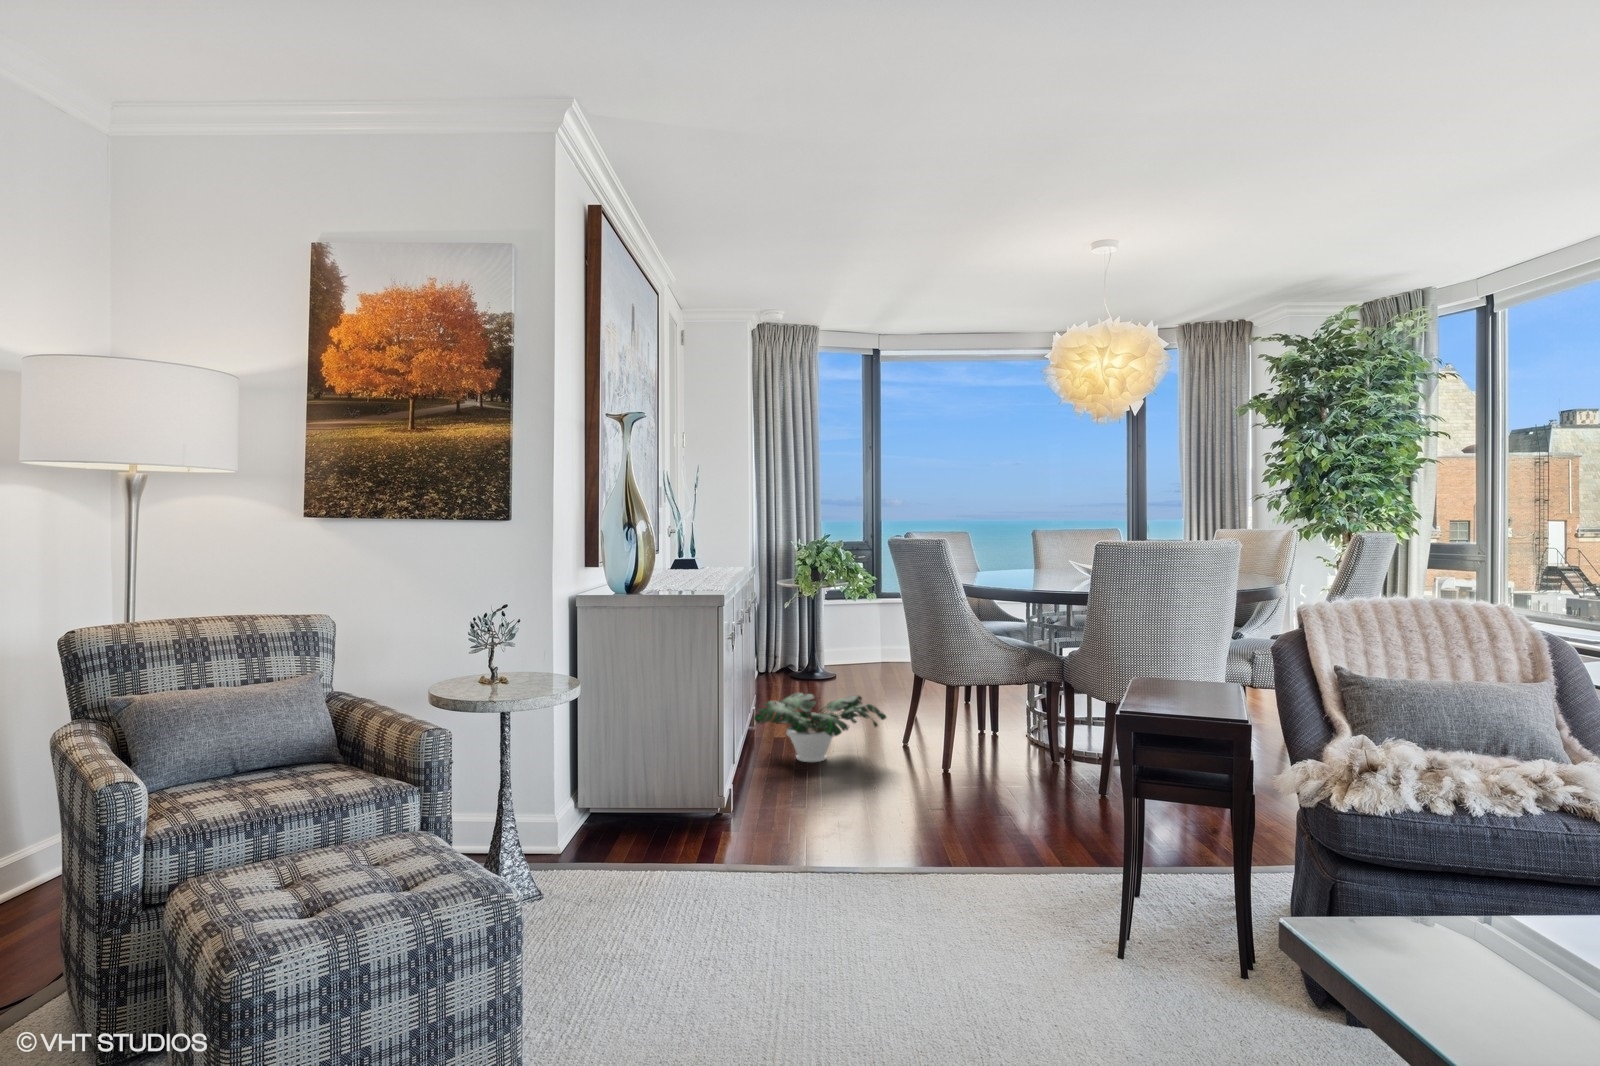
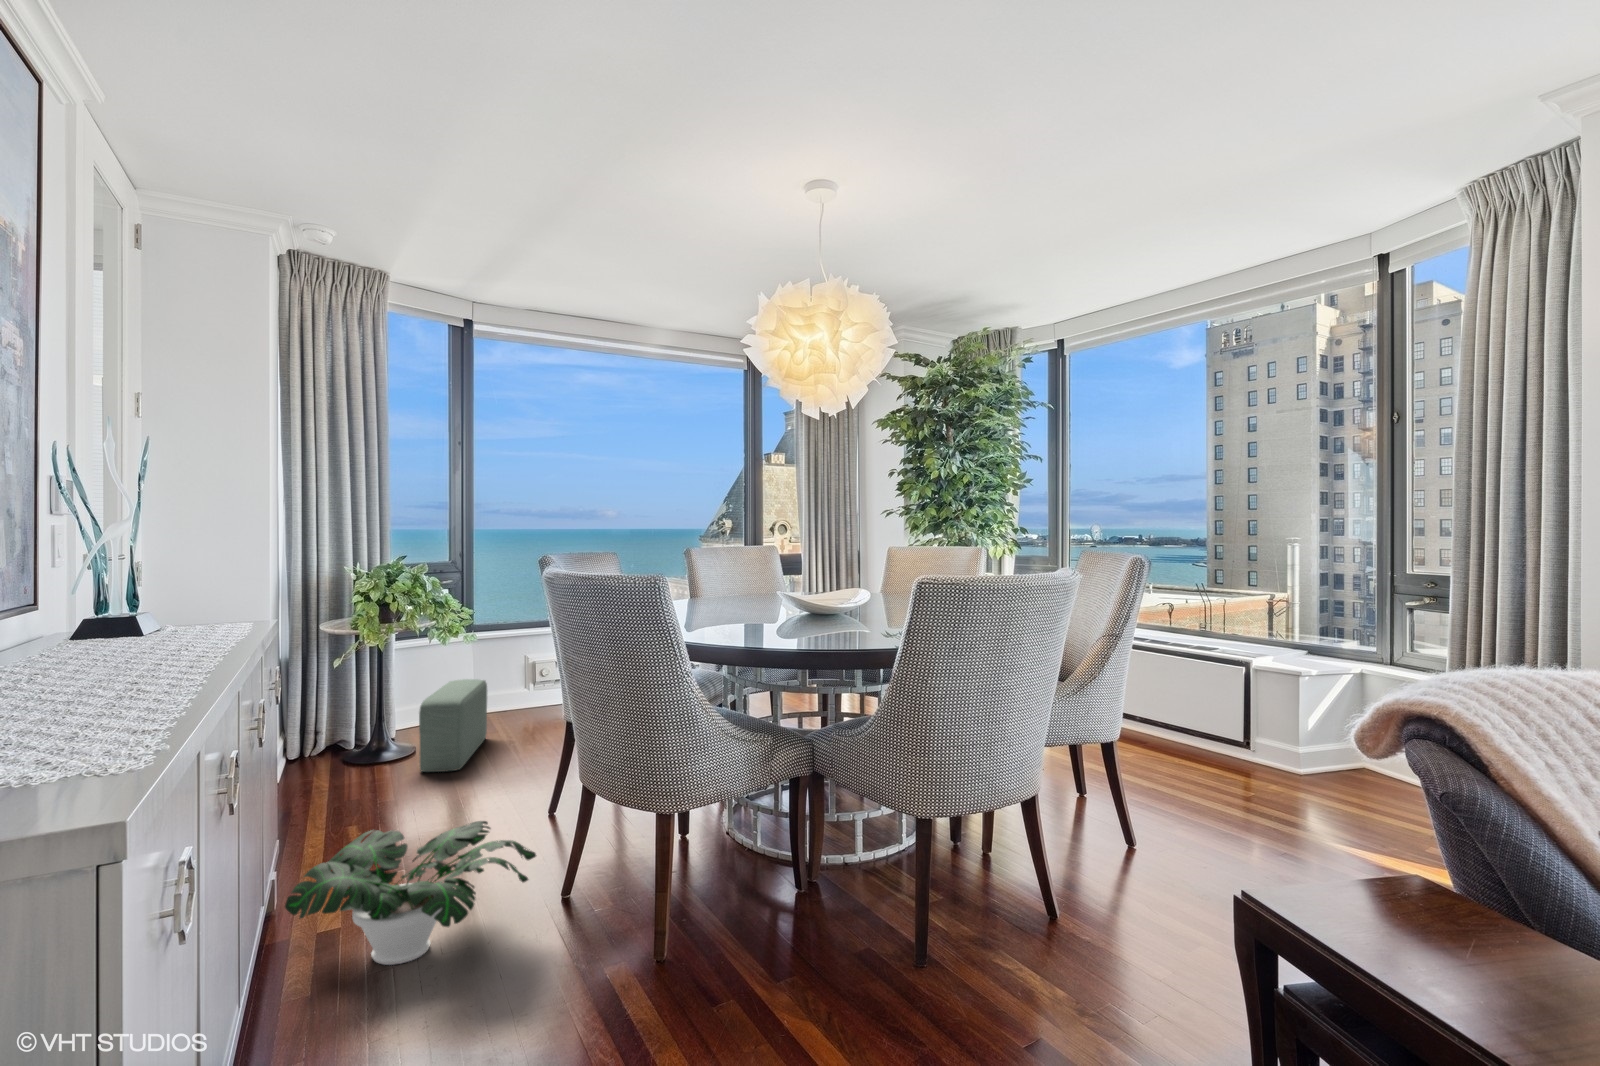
pouf: none [838,628,888,690] -> present [419,679,487,772]

